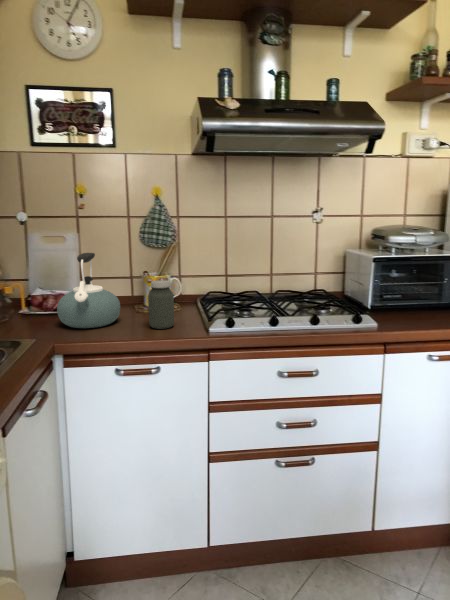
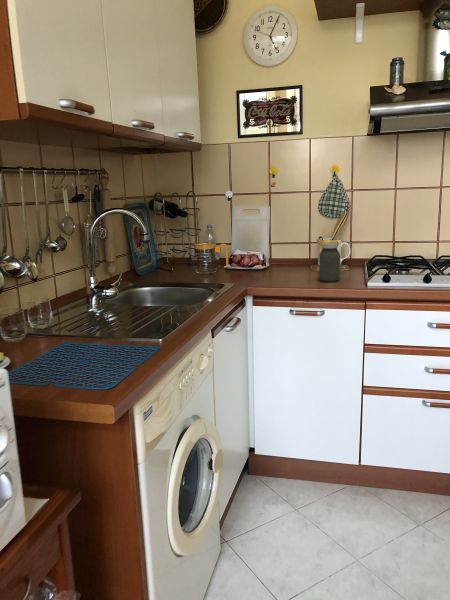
kettle: present [57,253,120,328] -> none [251,221,298,279]

